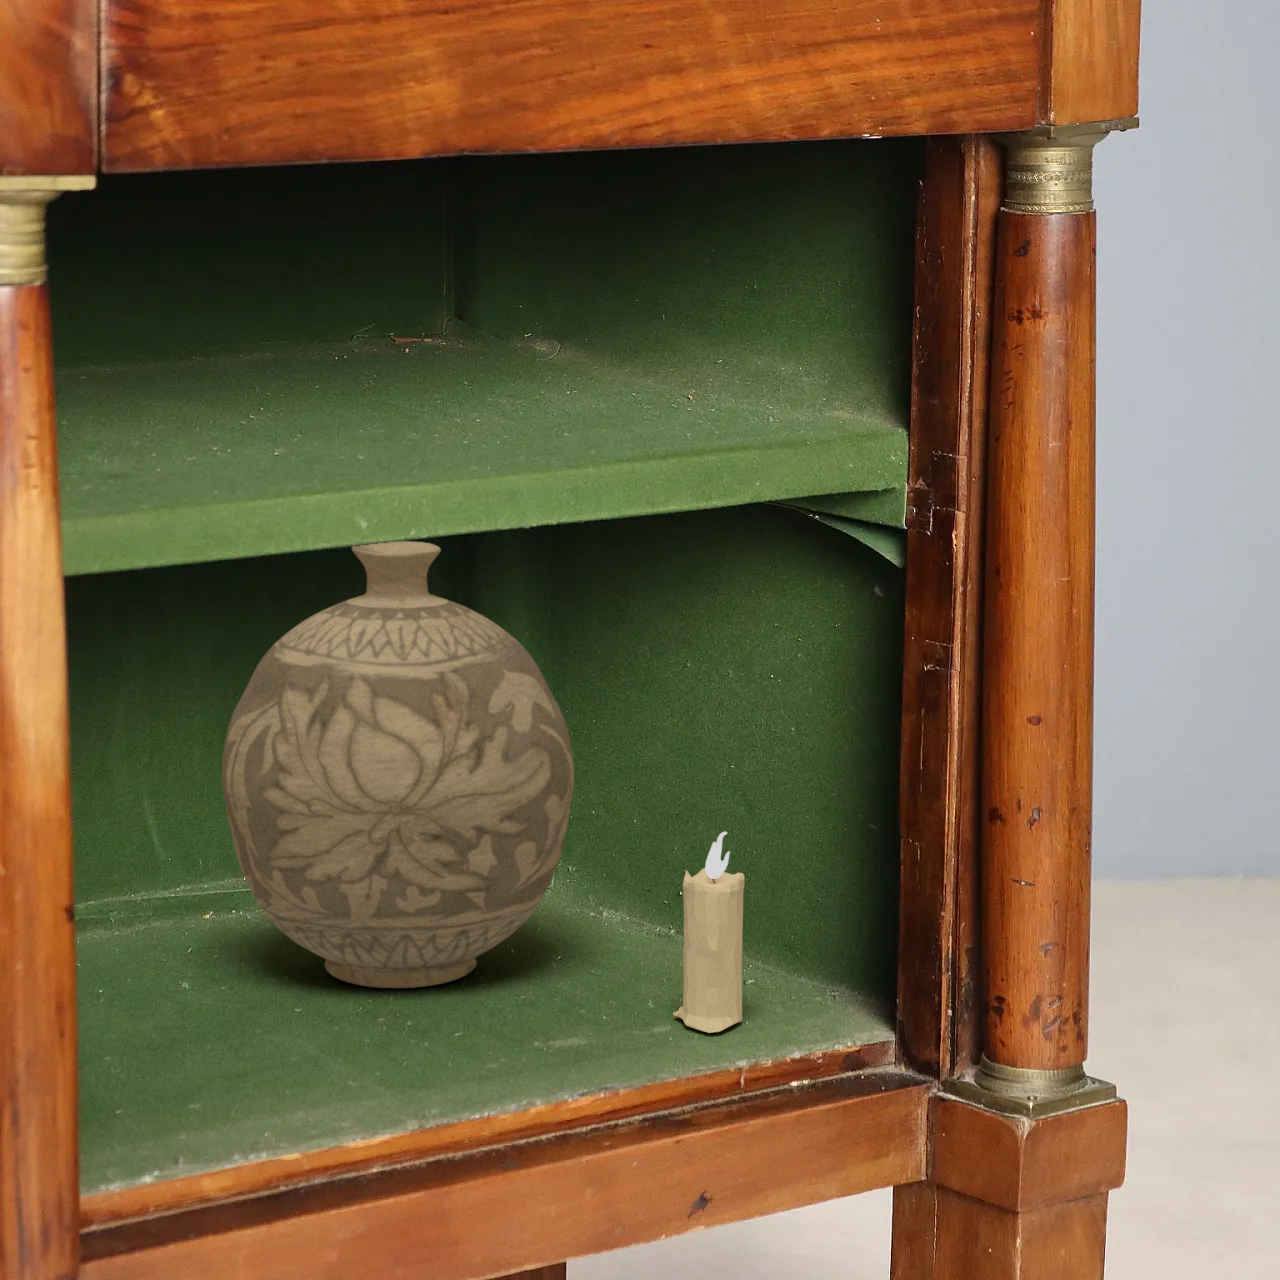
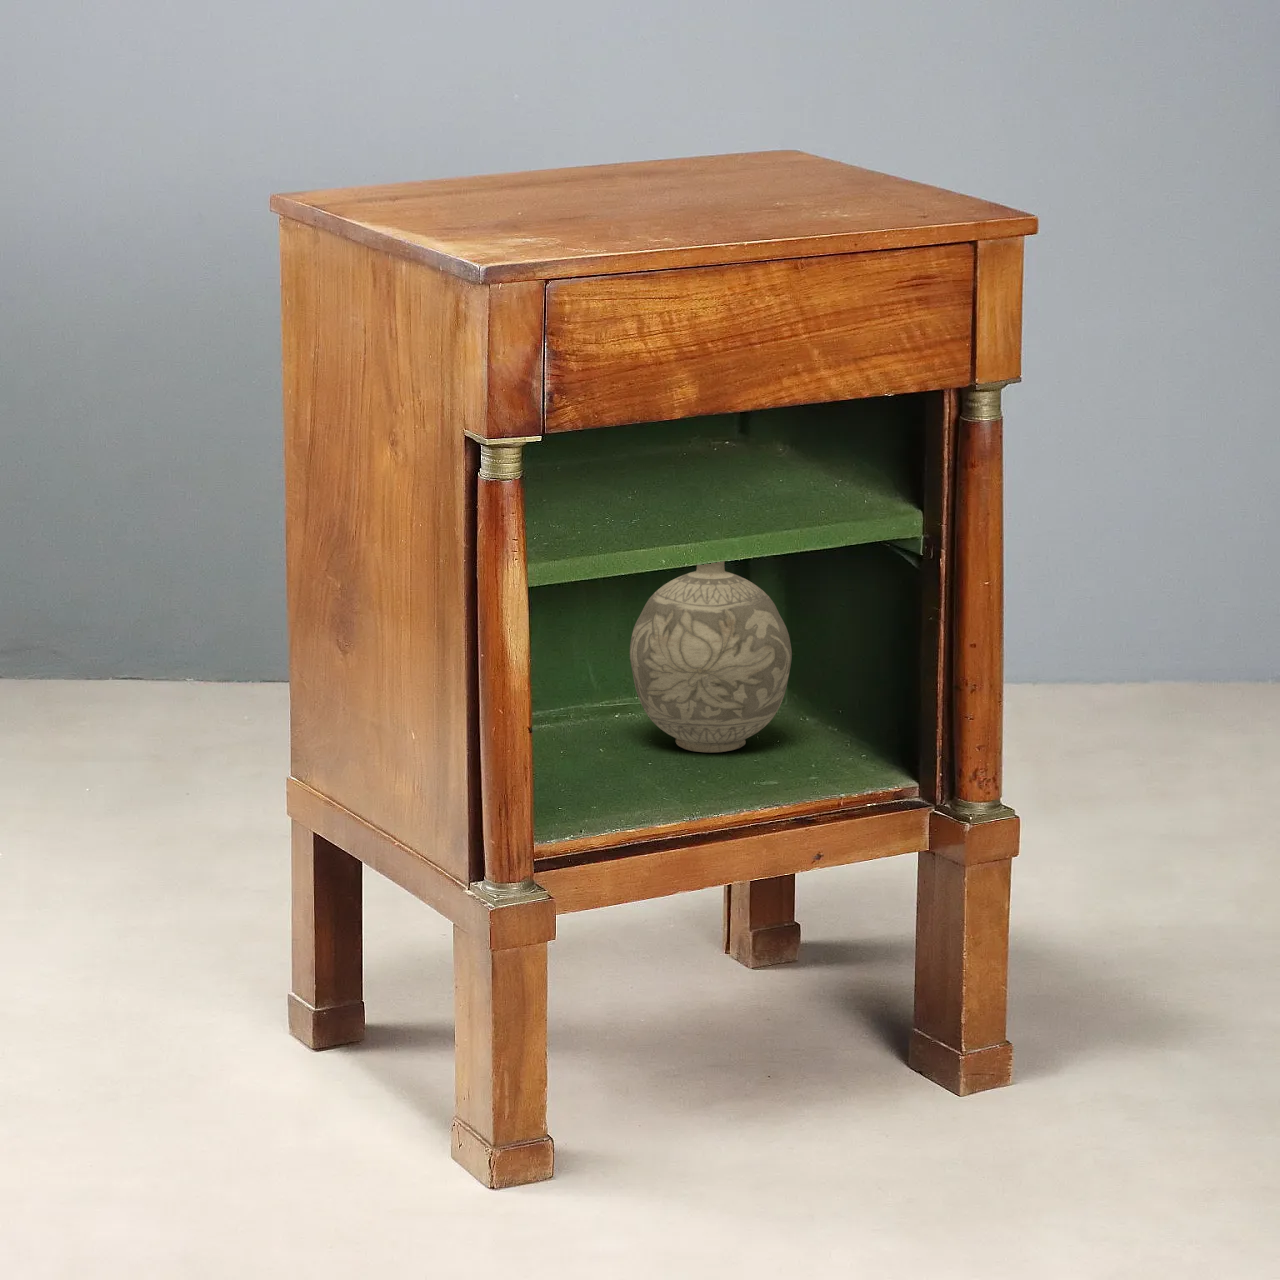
candle: present [673,832,745,1033] -> none [821,688,852,778]

